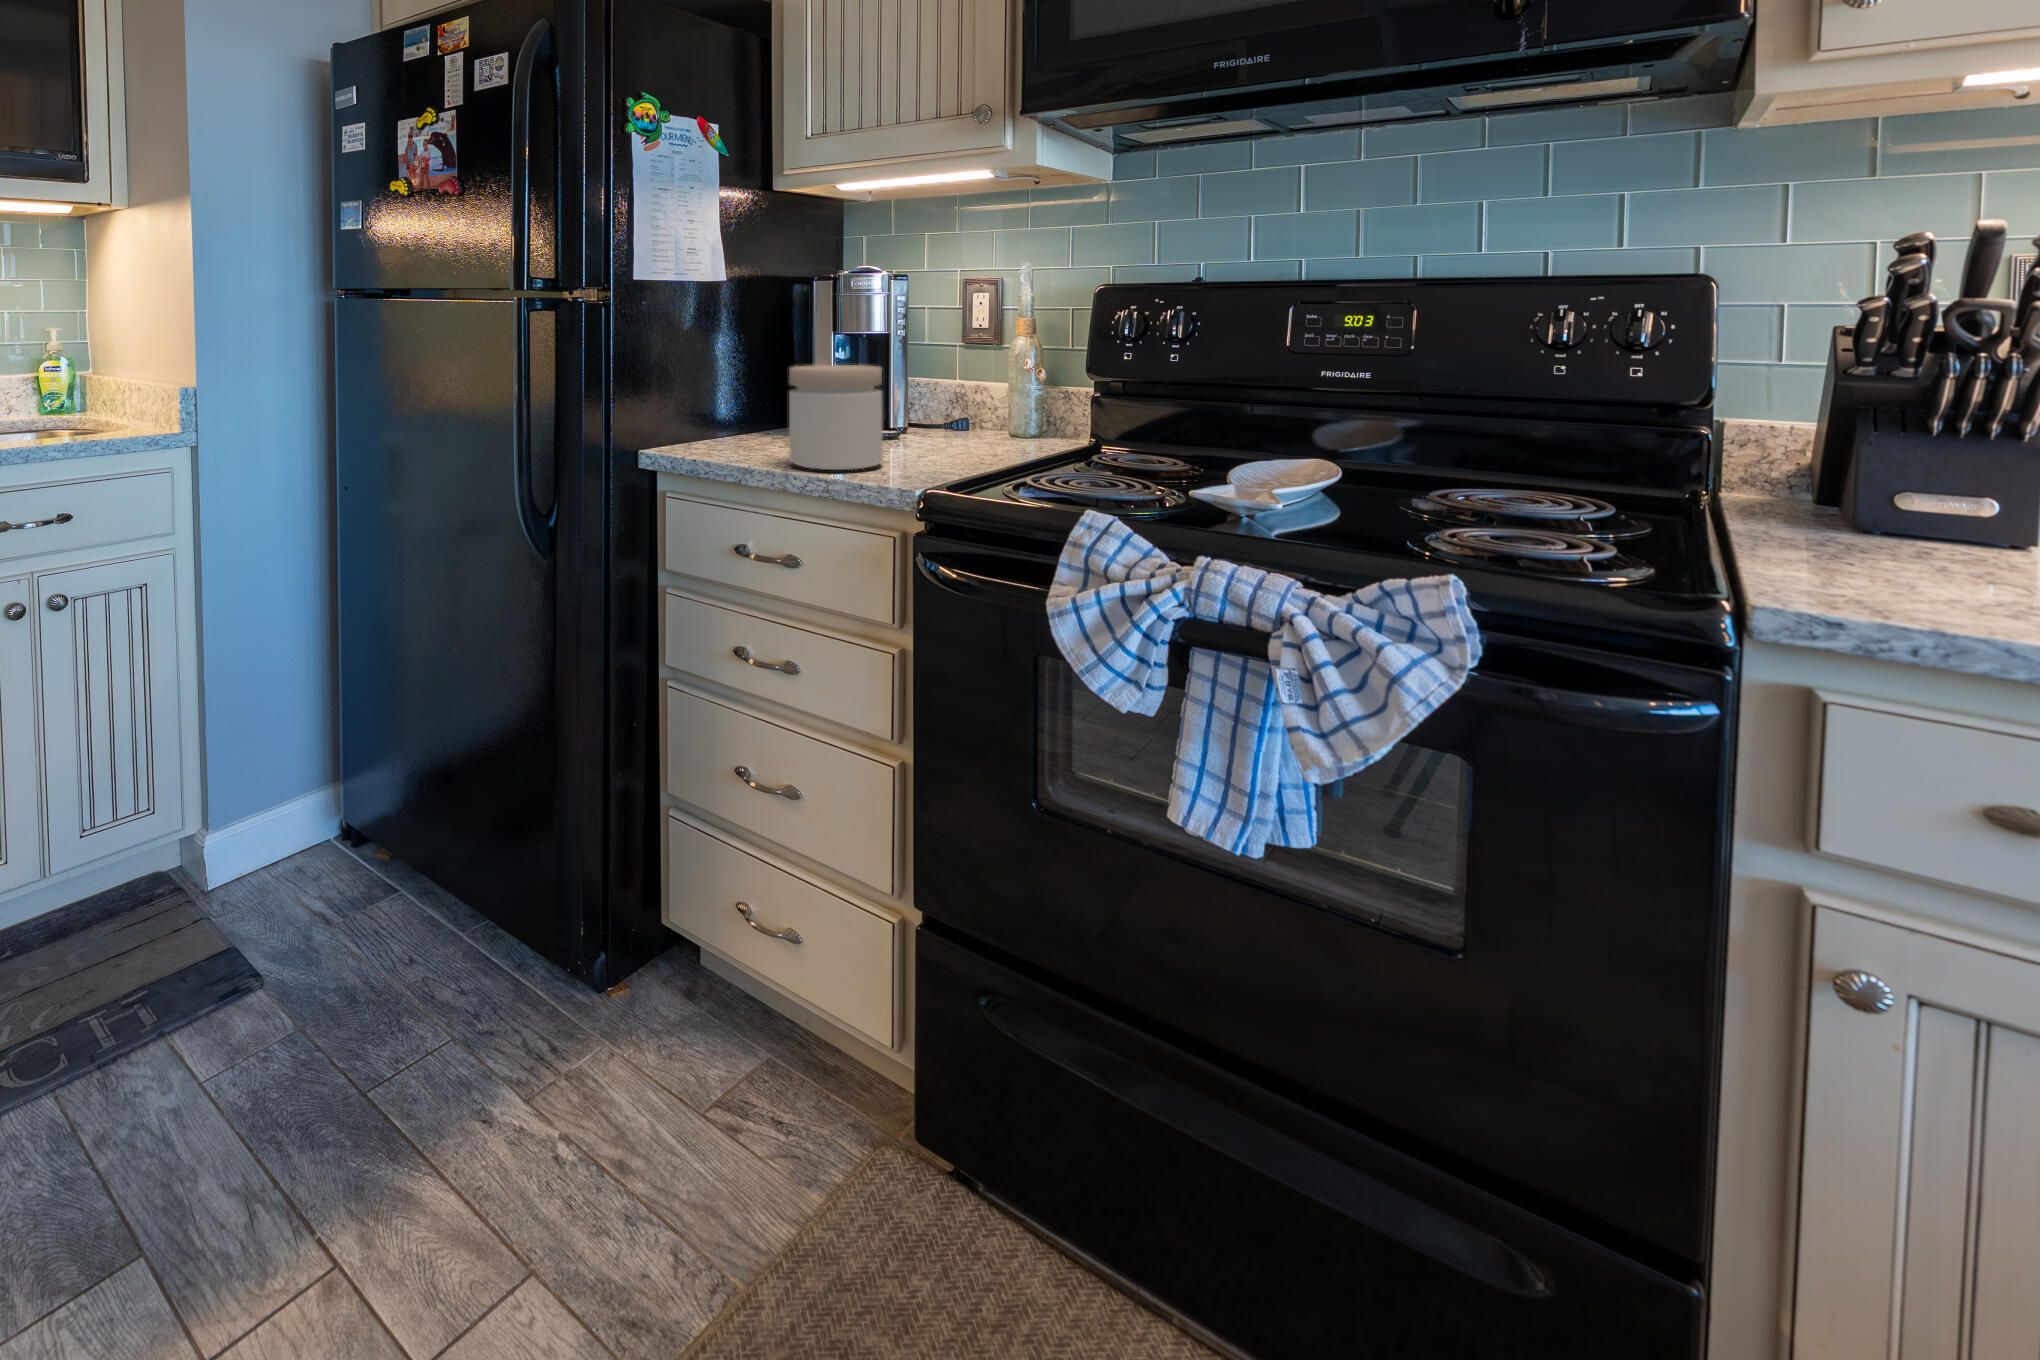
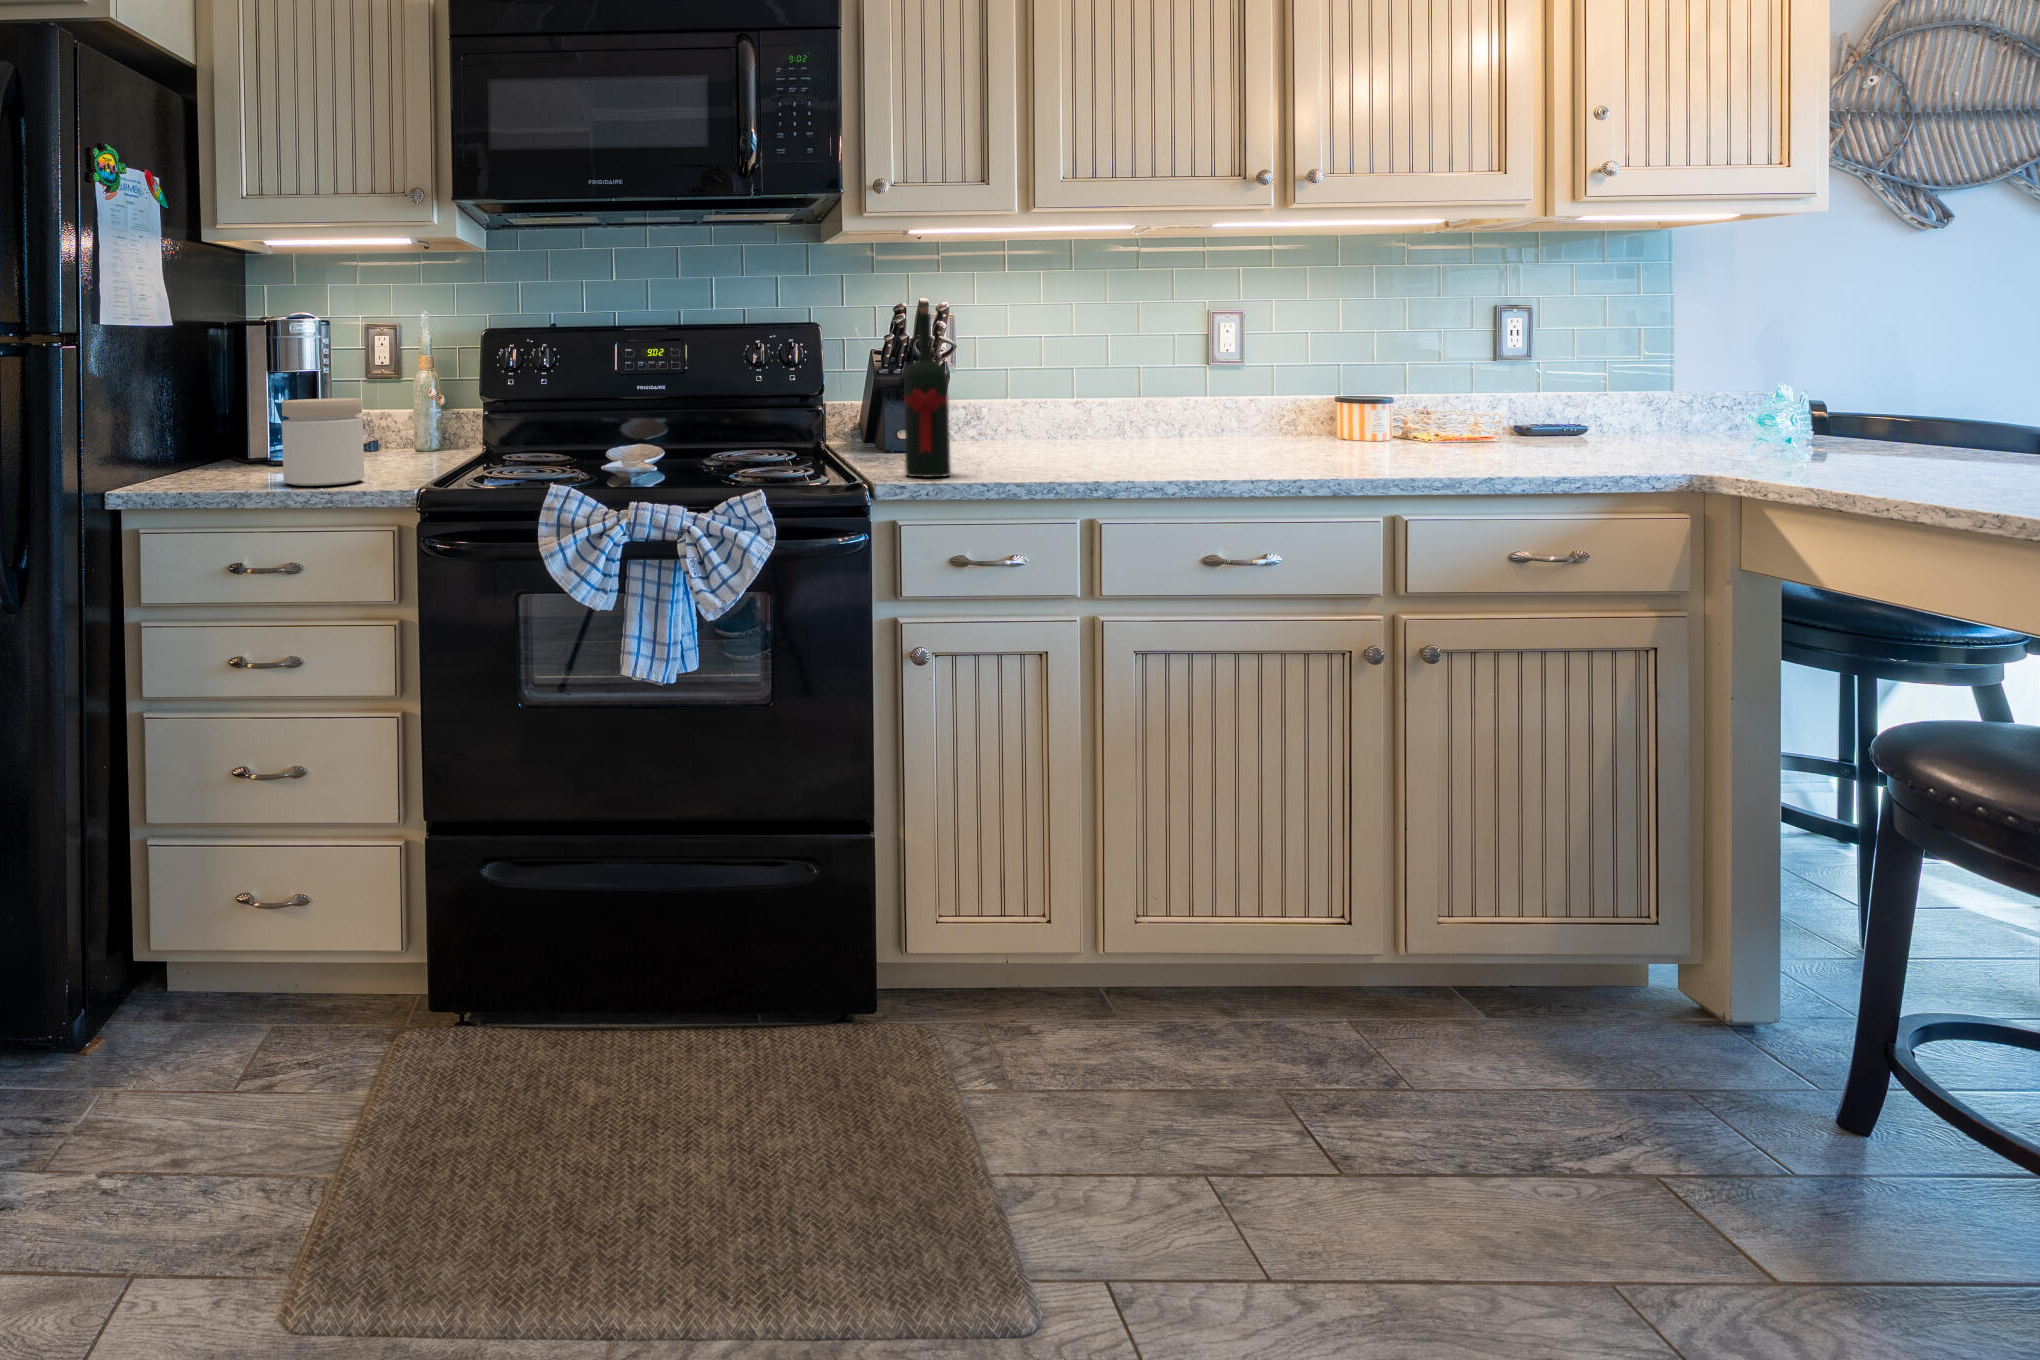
wine bottle: none [1859,229,2016,610] -> present [904,307,951,477]

